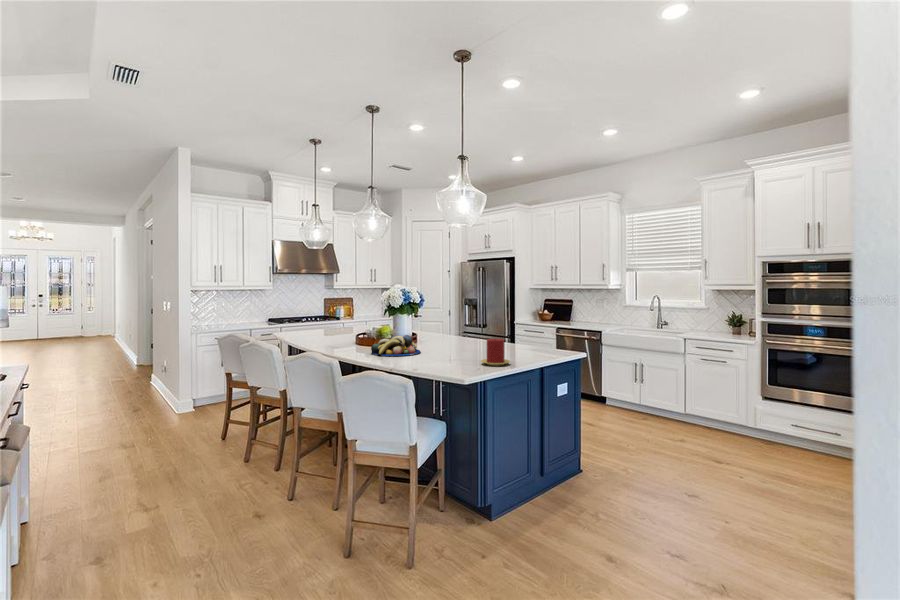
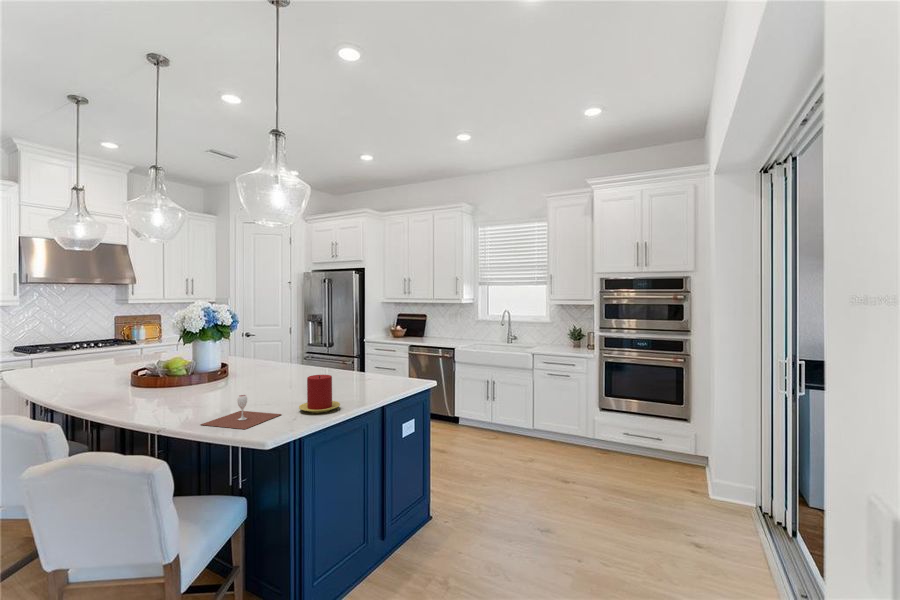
fruit bowl: present [371,335,421,356] -> none [138,371,221,406]
wine glass: none [419,349,470,371] -> present [201,395,281,429]

